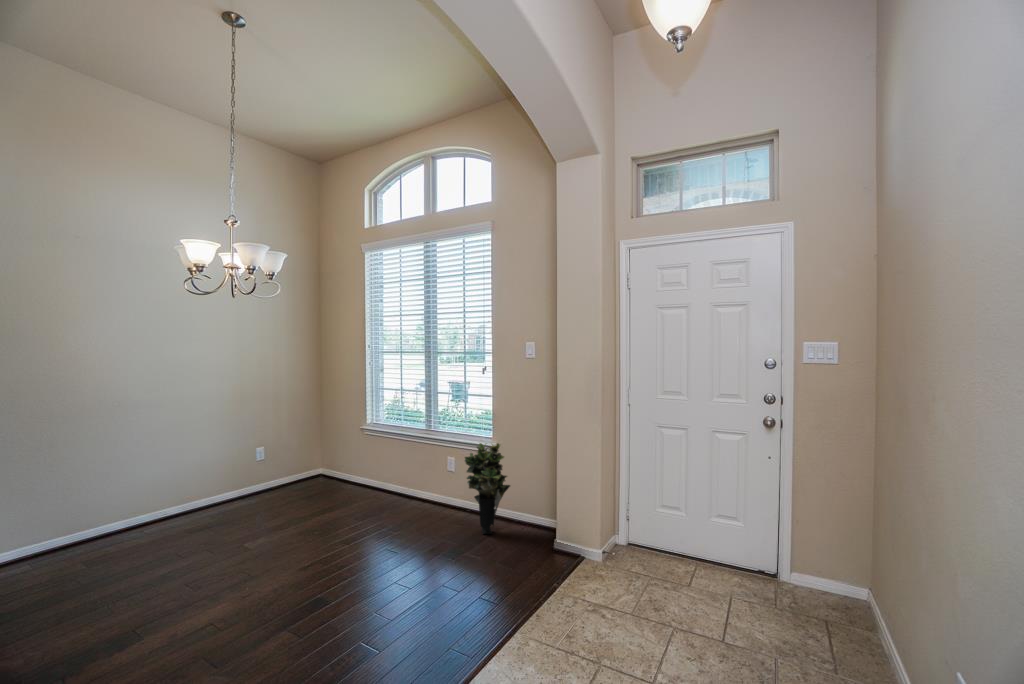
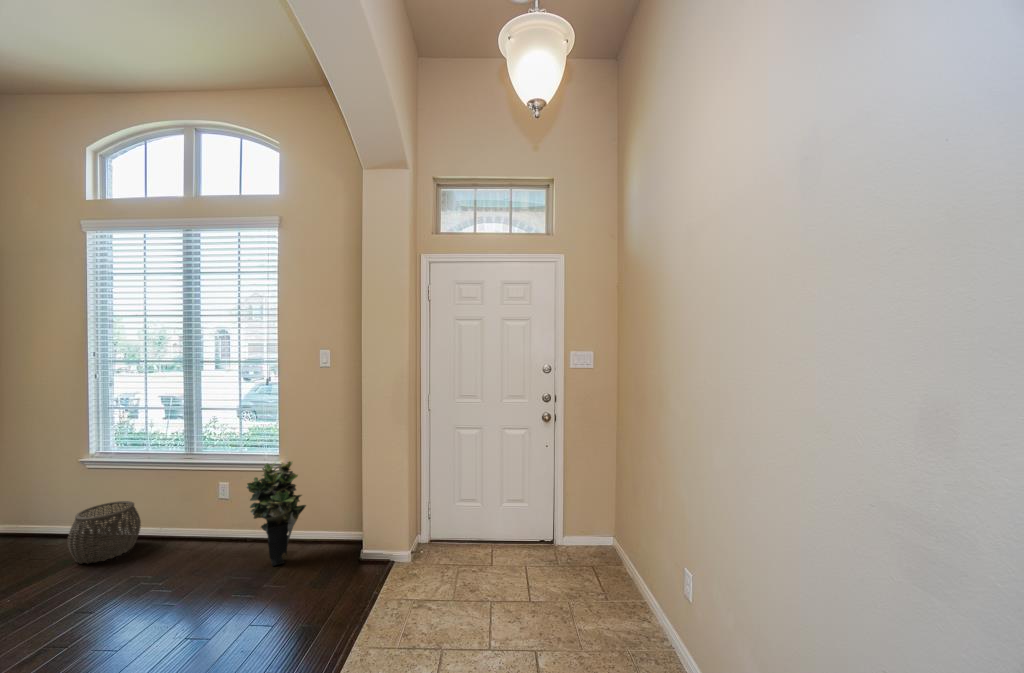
woven basket: none [354,460,397,504] -> present [67,501,141,564]

